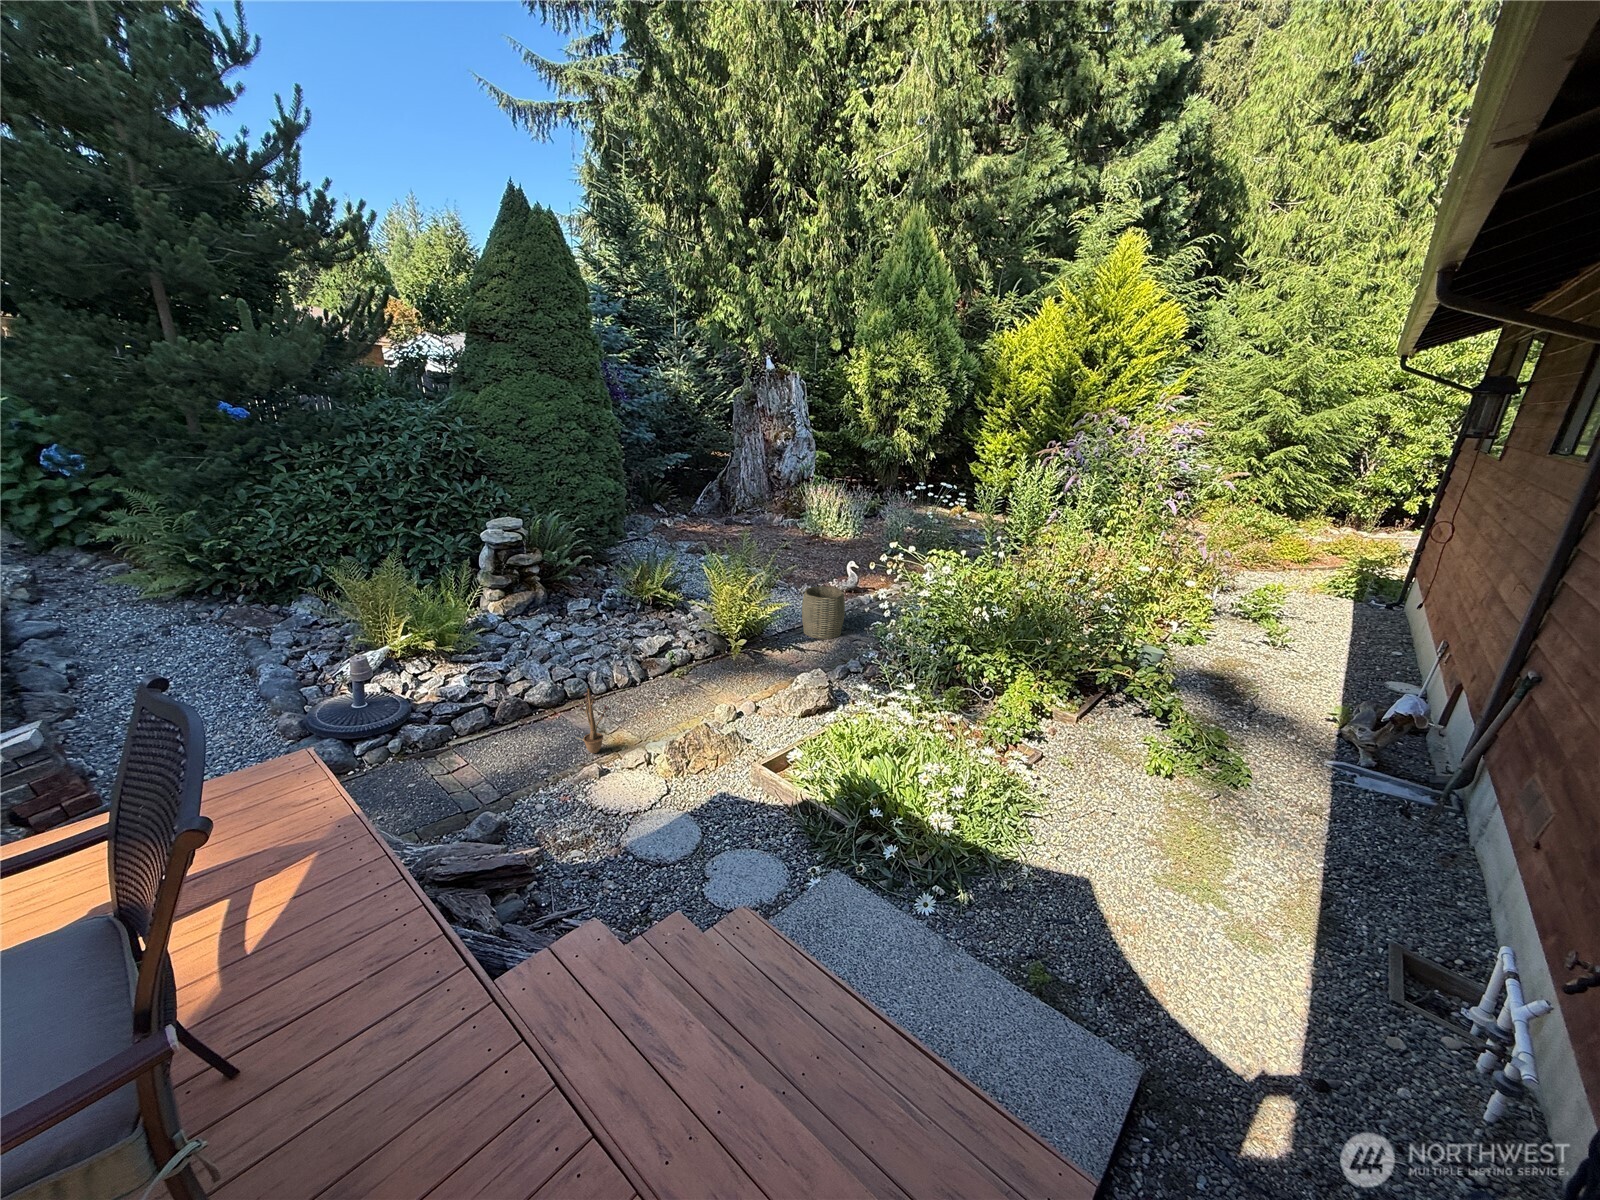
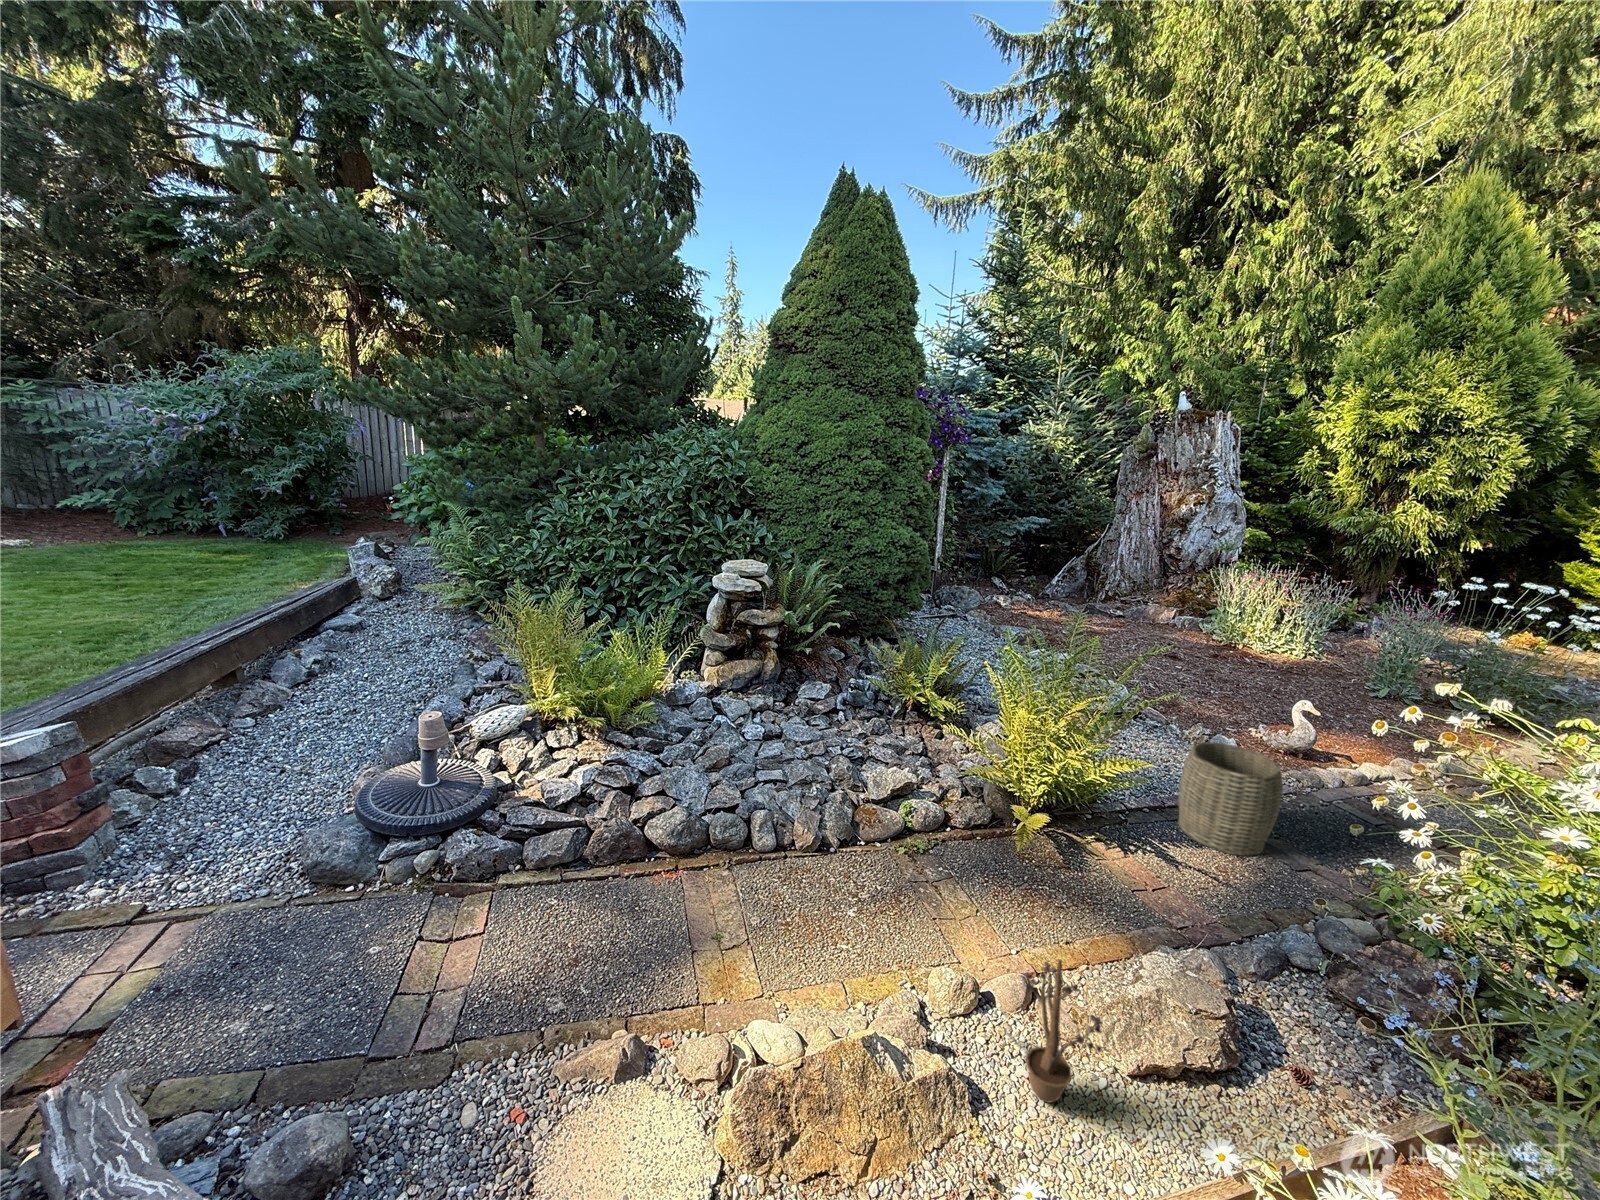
decorative plant: present [577,688,609,753] -> present [1005,960,1102,1103]

